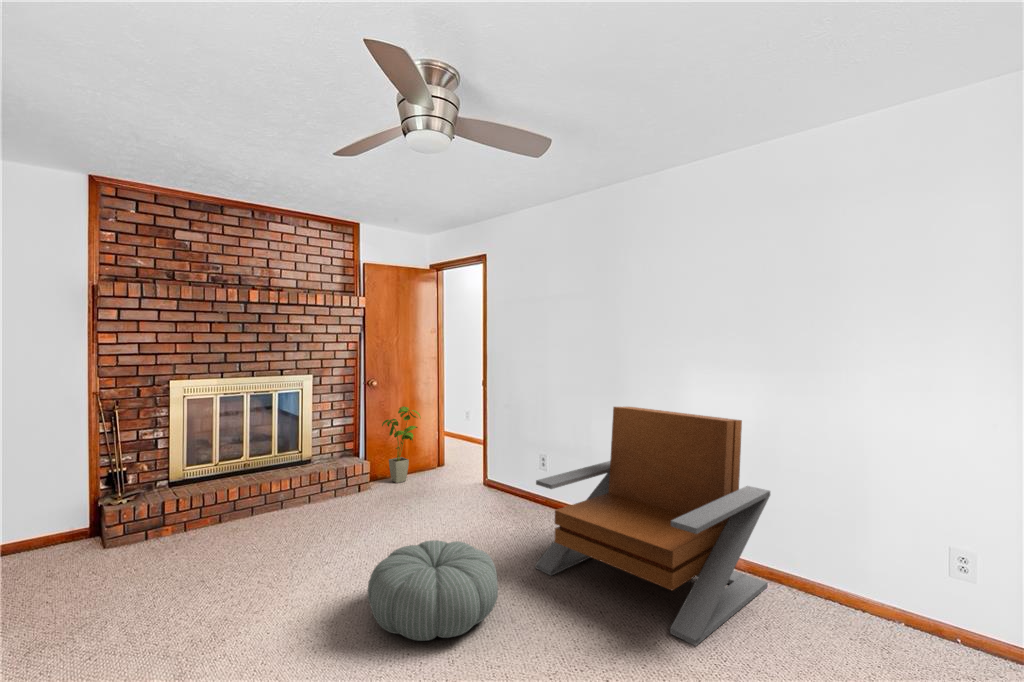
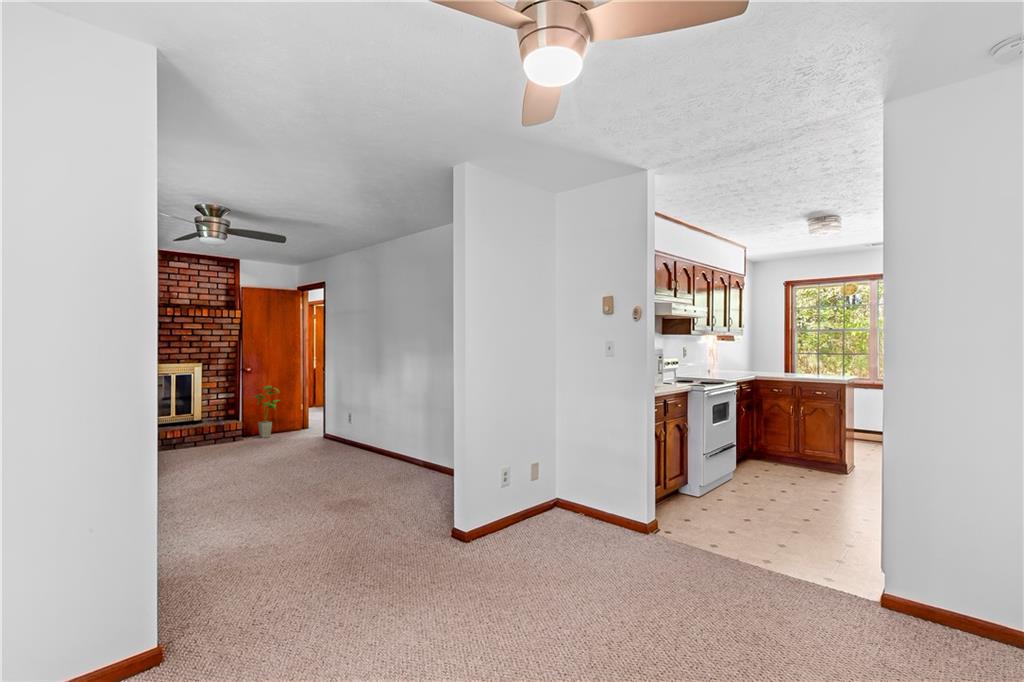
lounge chair: present [536,407,770,646] -> none [306,378,429,489]
pouf: present [368,540,498,641] -> none [191,449,269,489]

